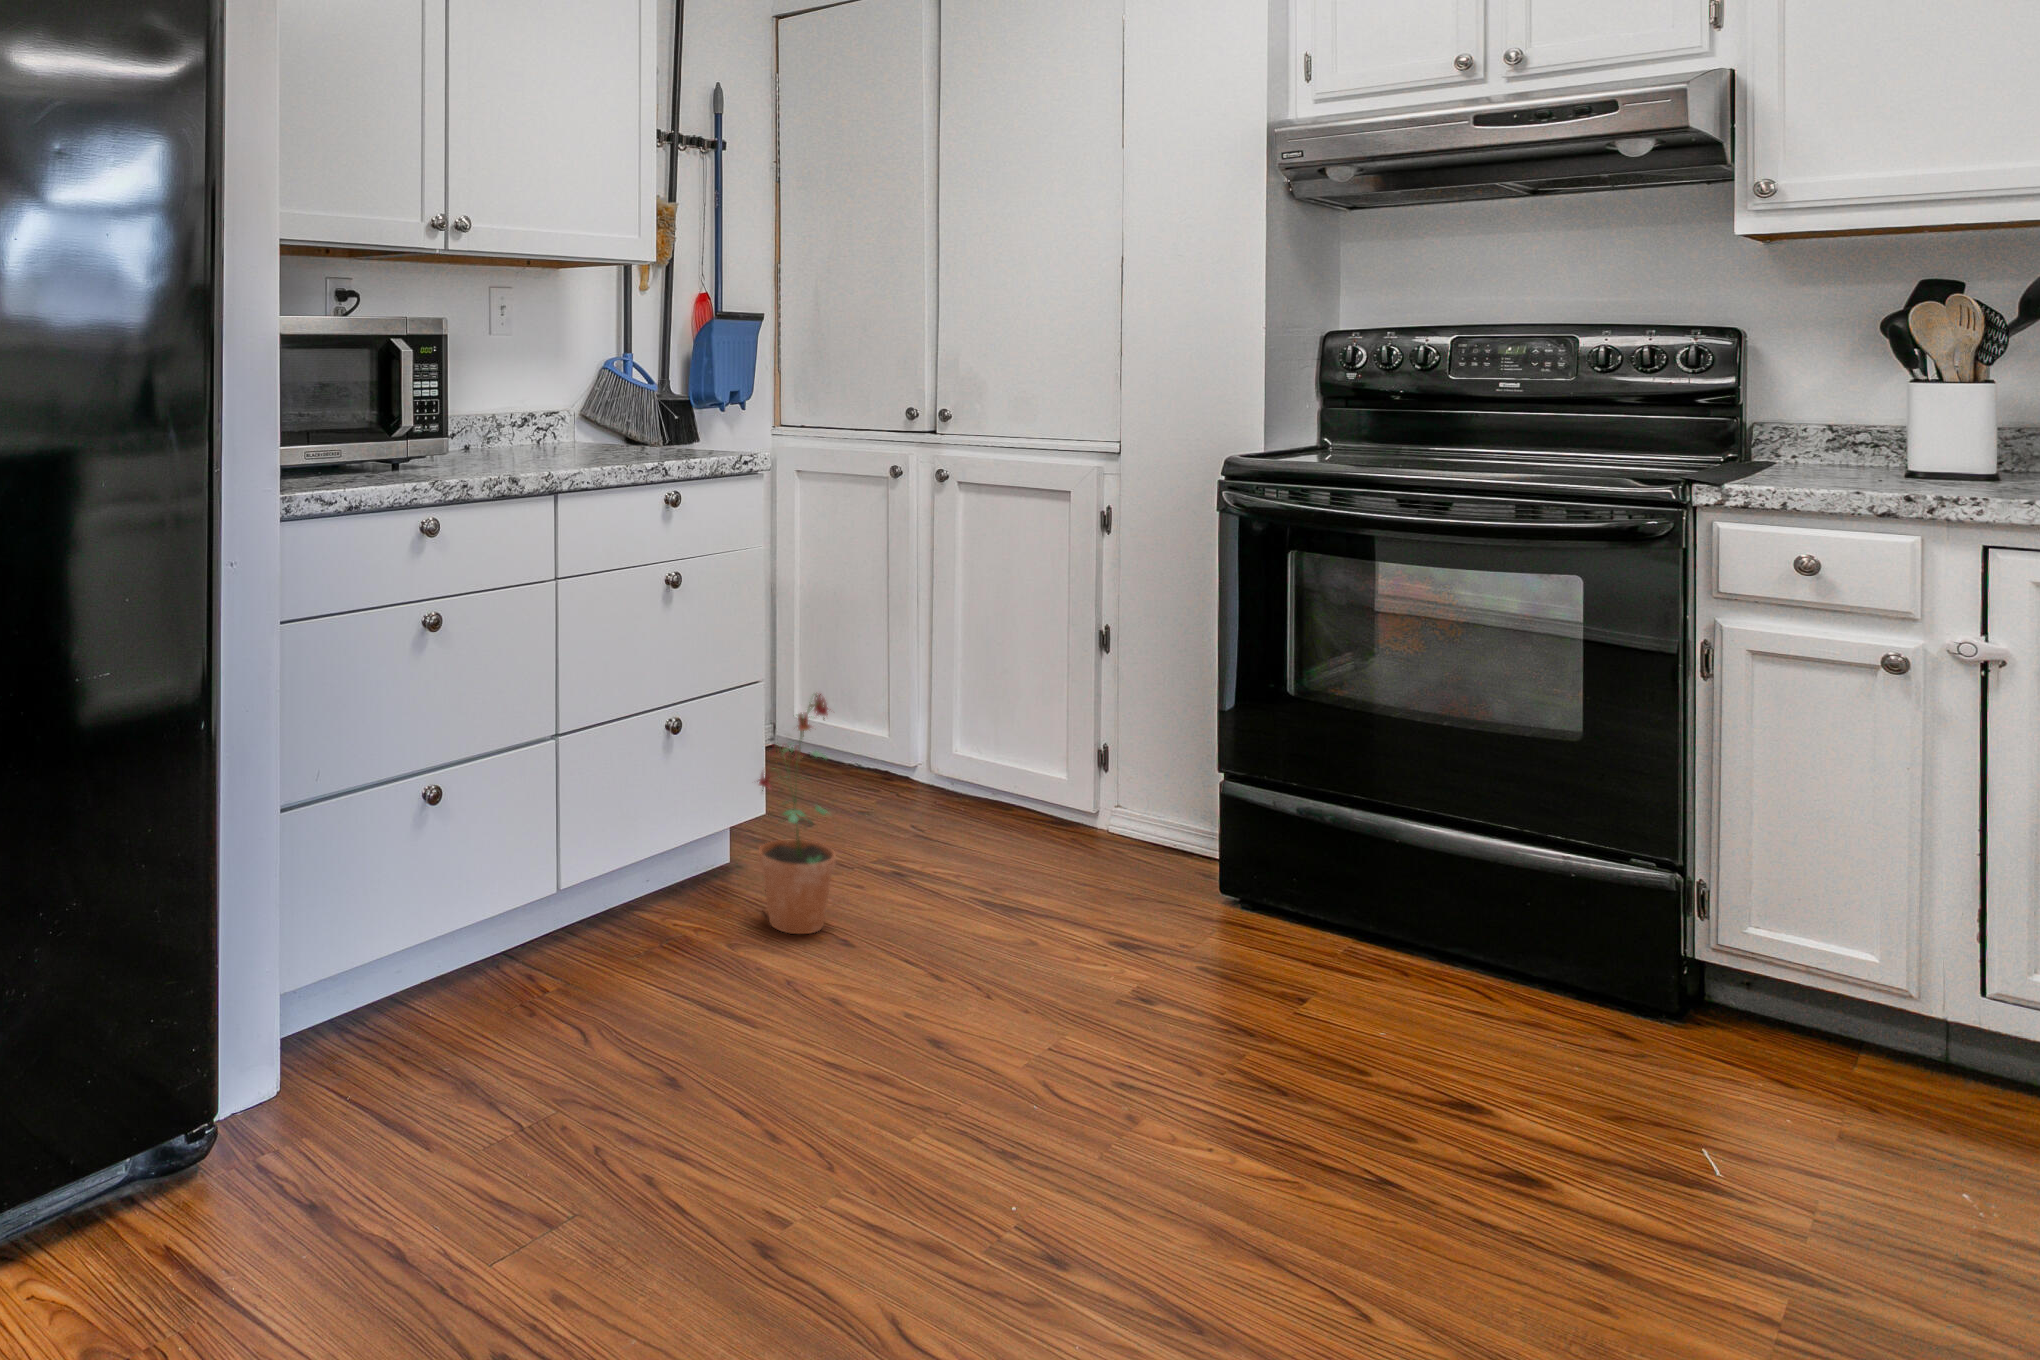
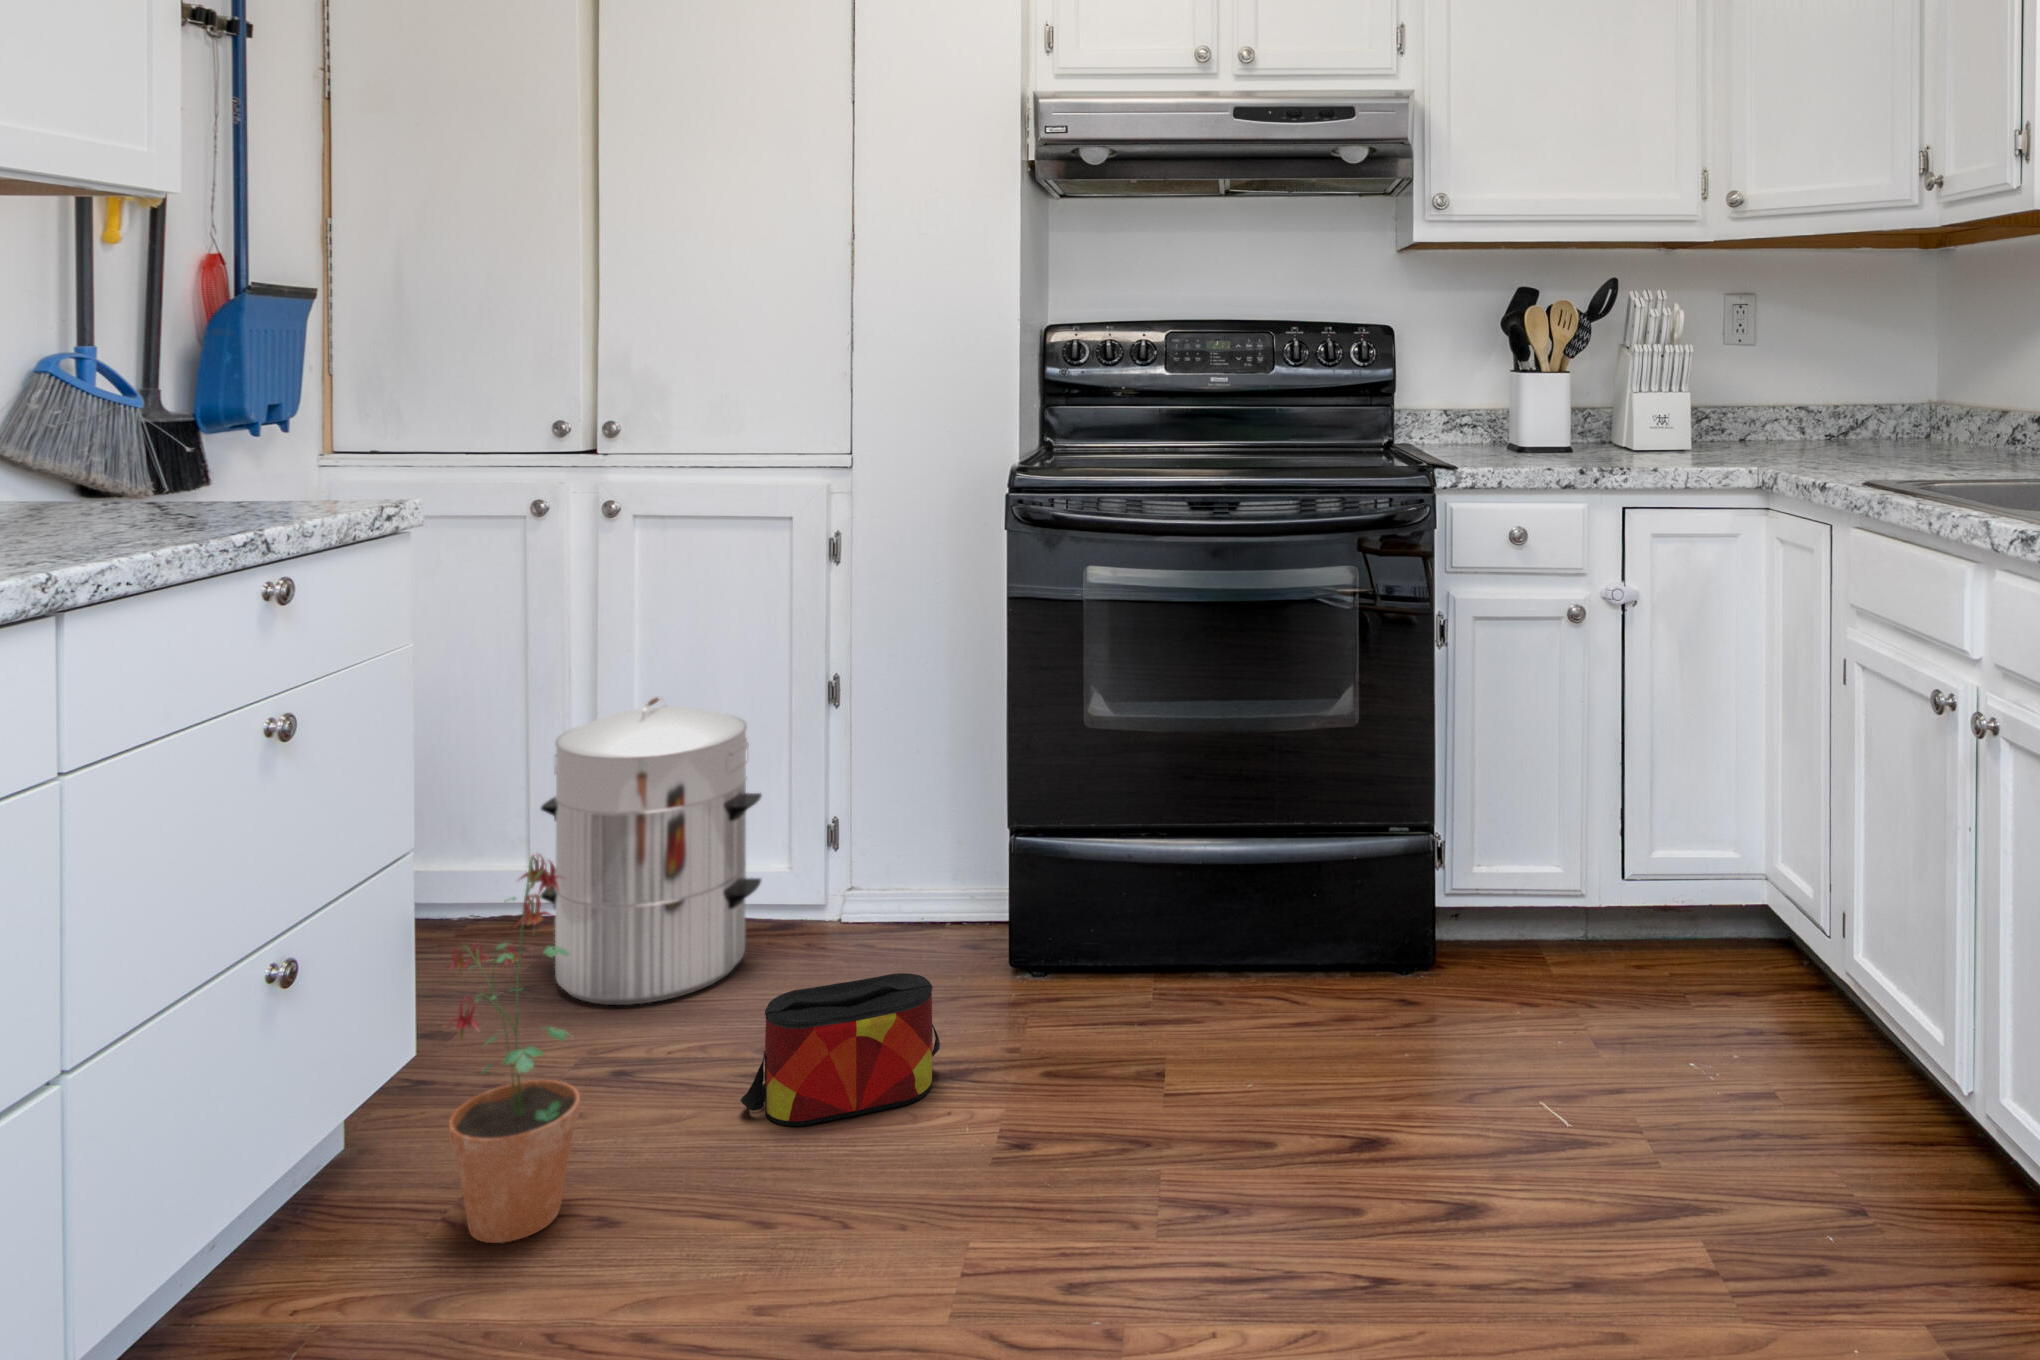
waste bin: none [876,619,1030,845] -> present [541,697,762,1005]
bag: none [957,842,1115,951] -> present [740,973,940,1126]

